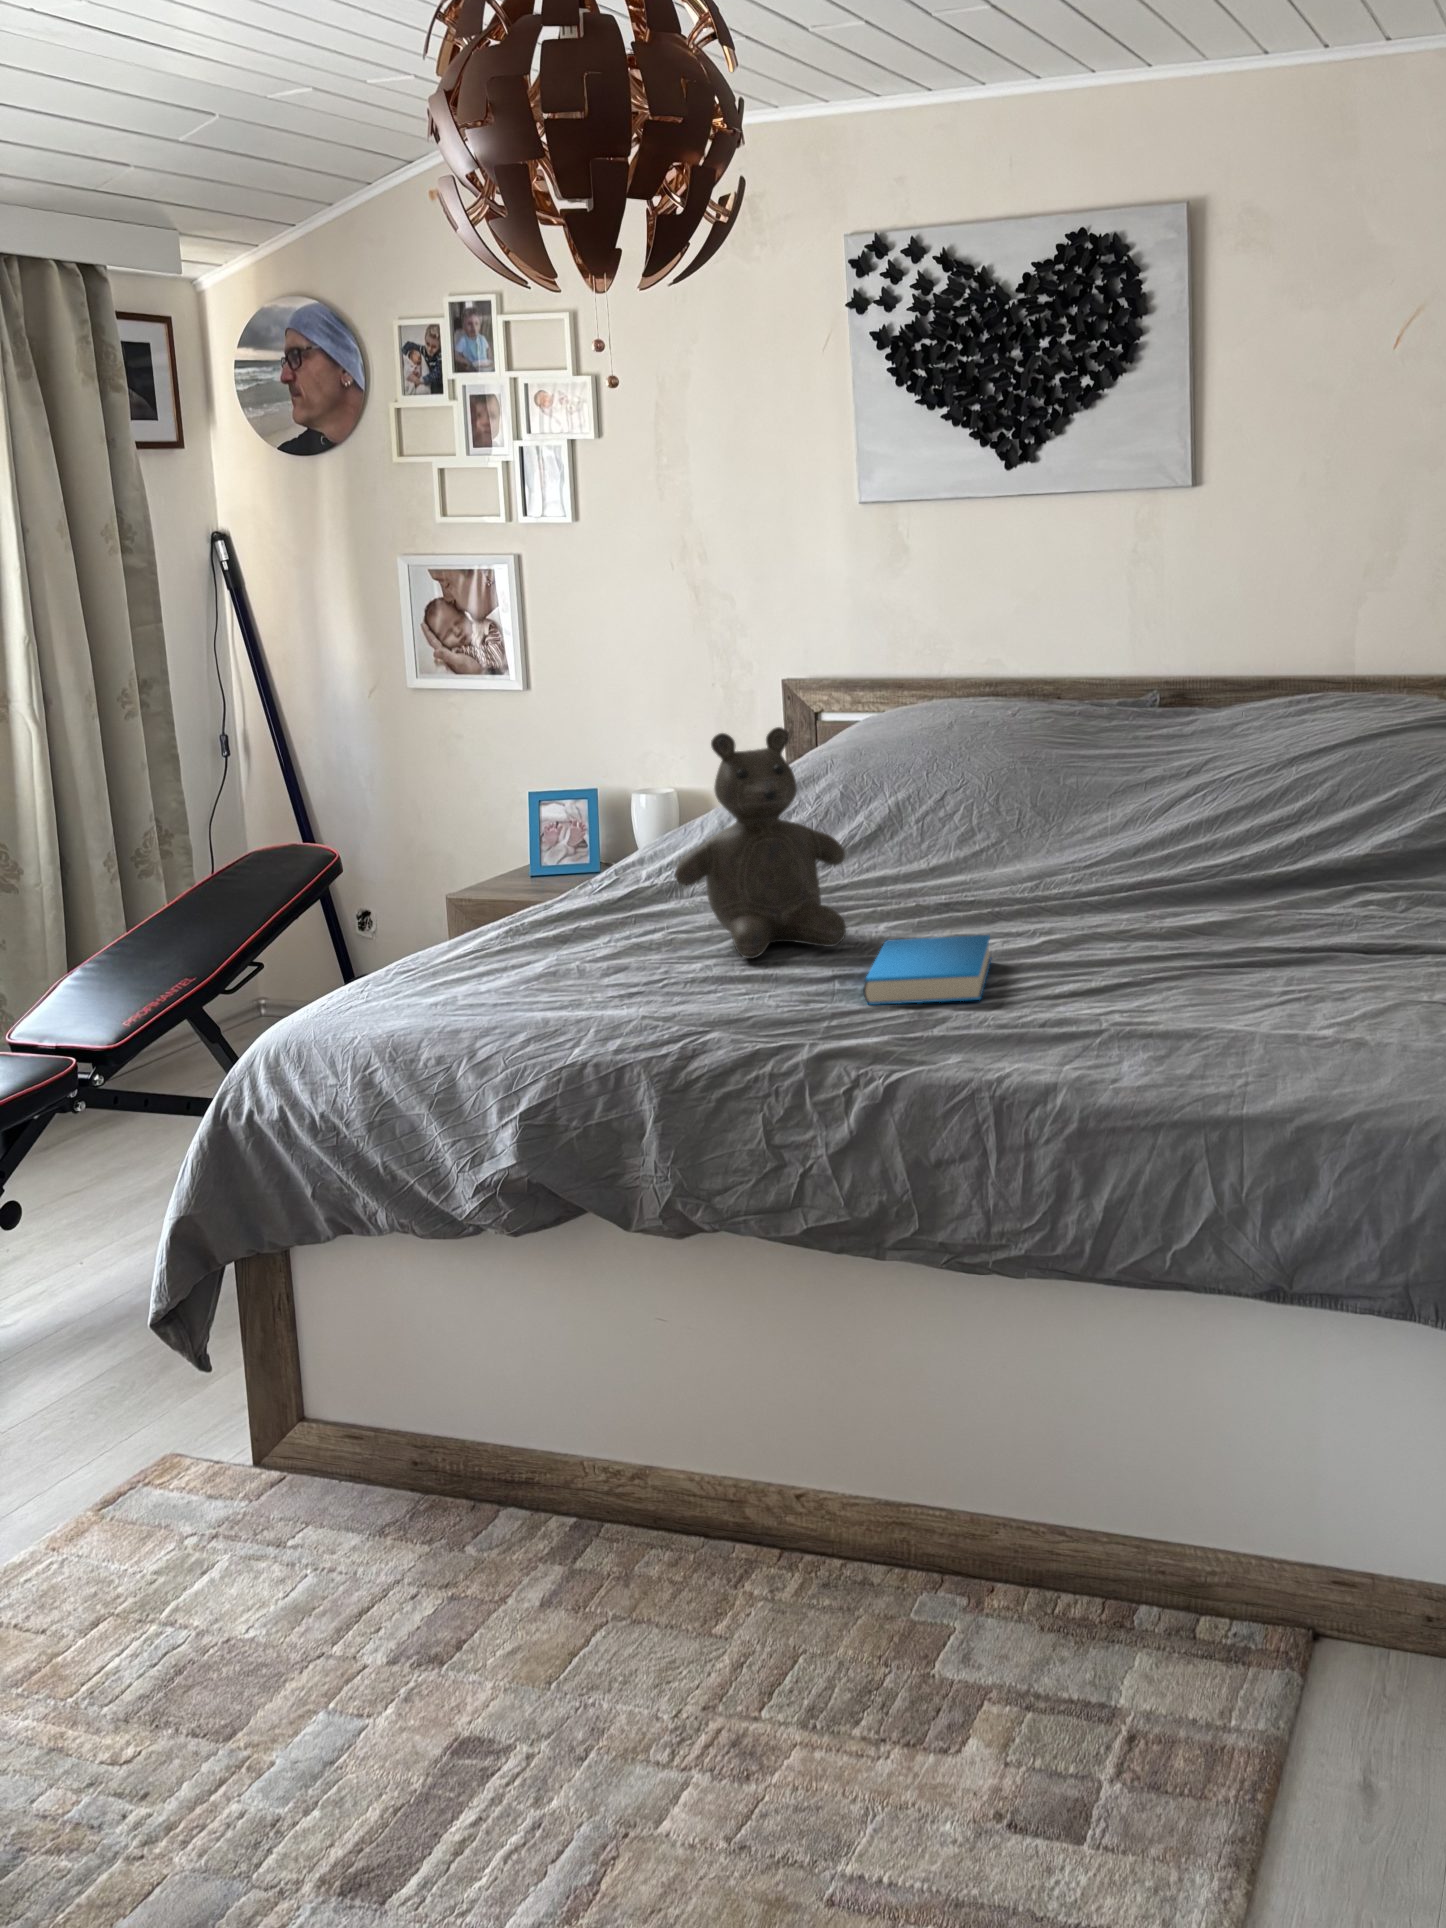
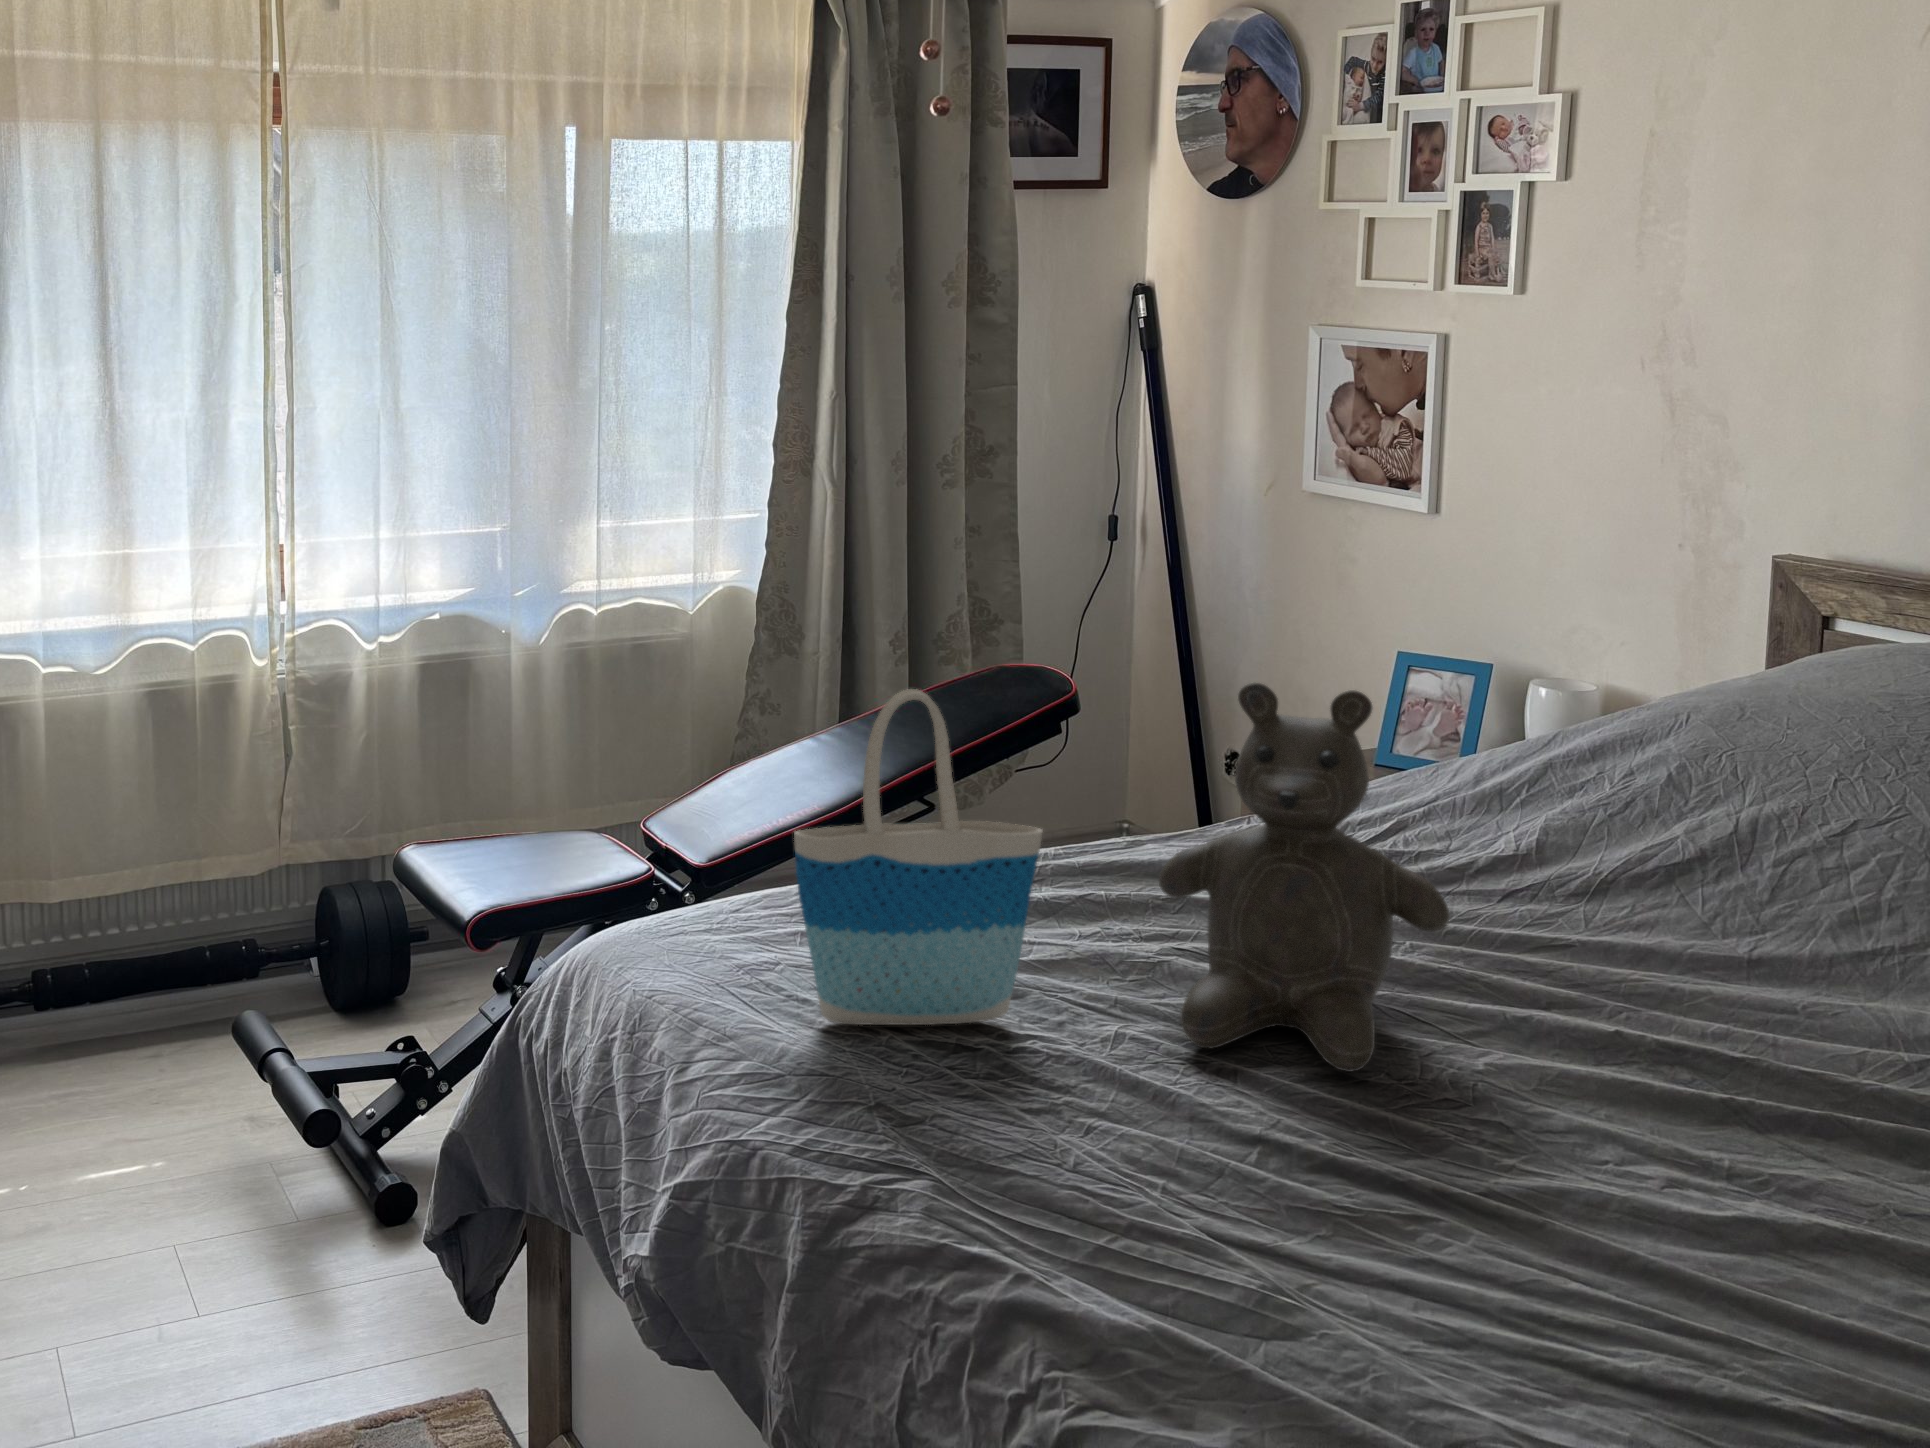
tote bag: none [500,760,639,1004] -> present [794,689,1043,1025]
book: present [863,935,991,1005] -> none [1218,1101,1571,1305]

